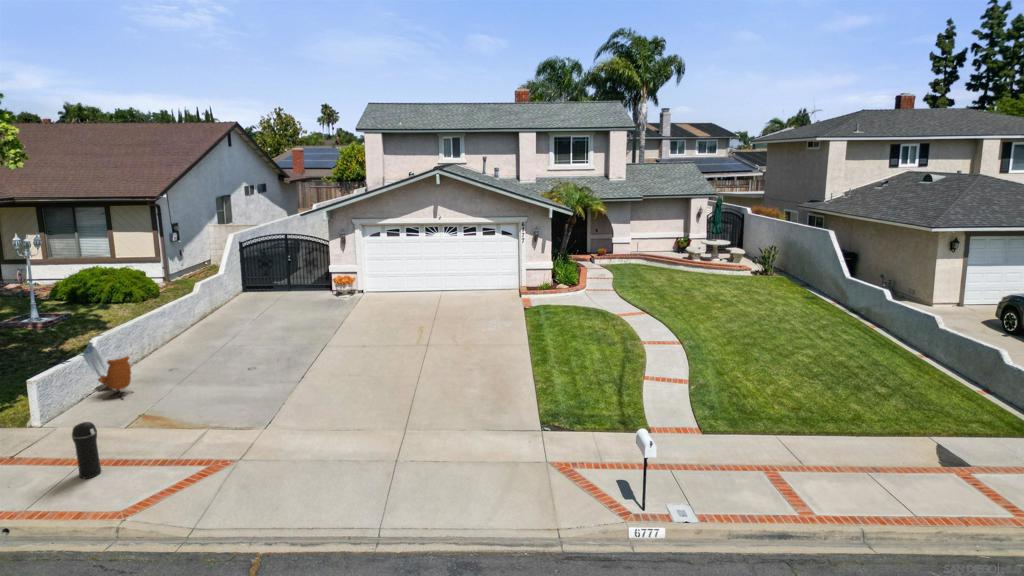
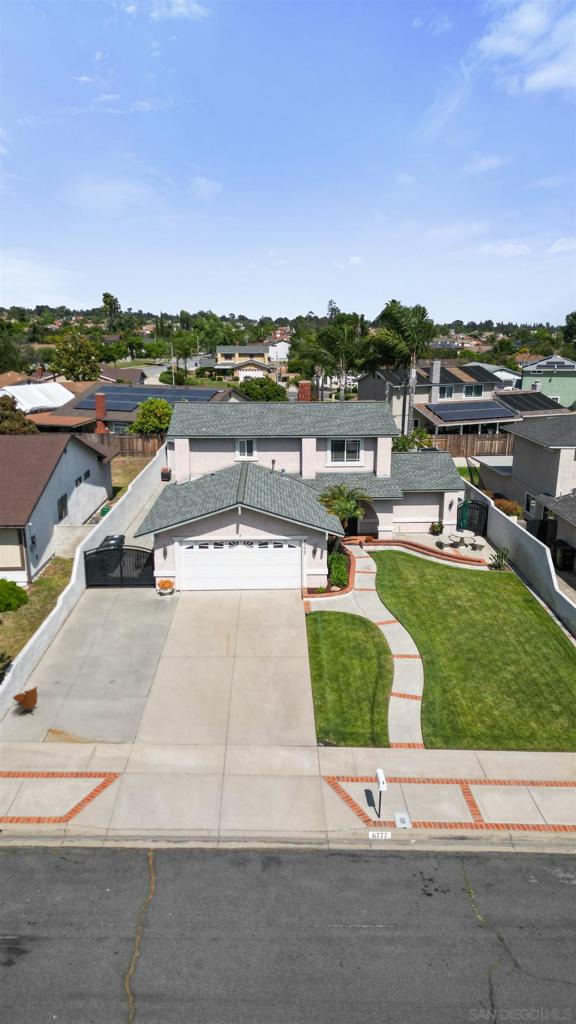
trash can: present [72,422,101,478] -> none [23,753,39,788]

